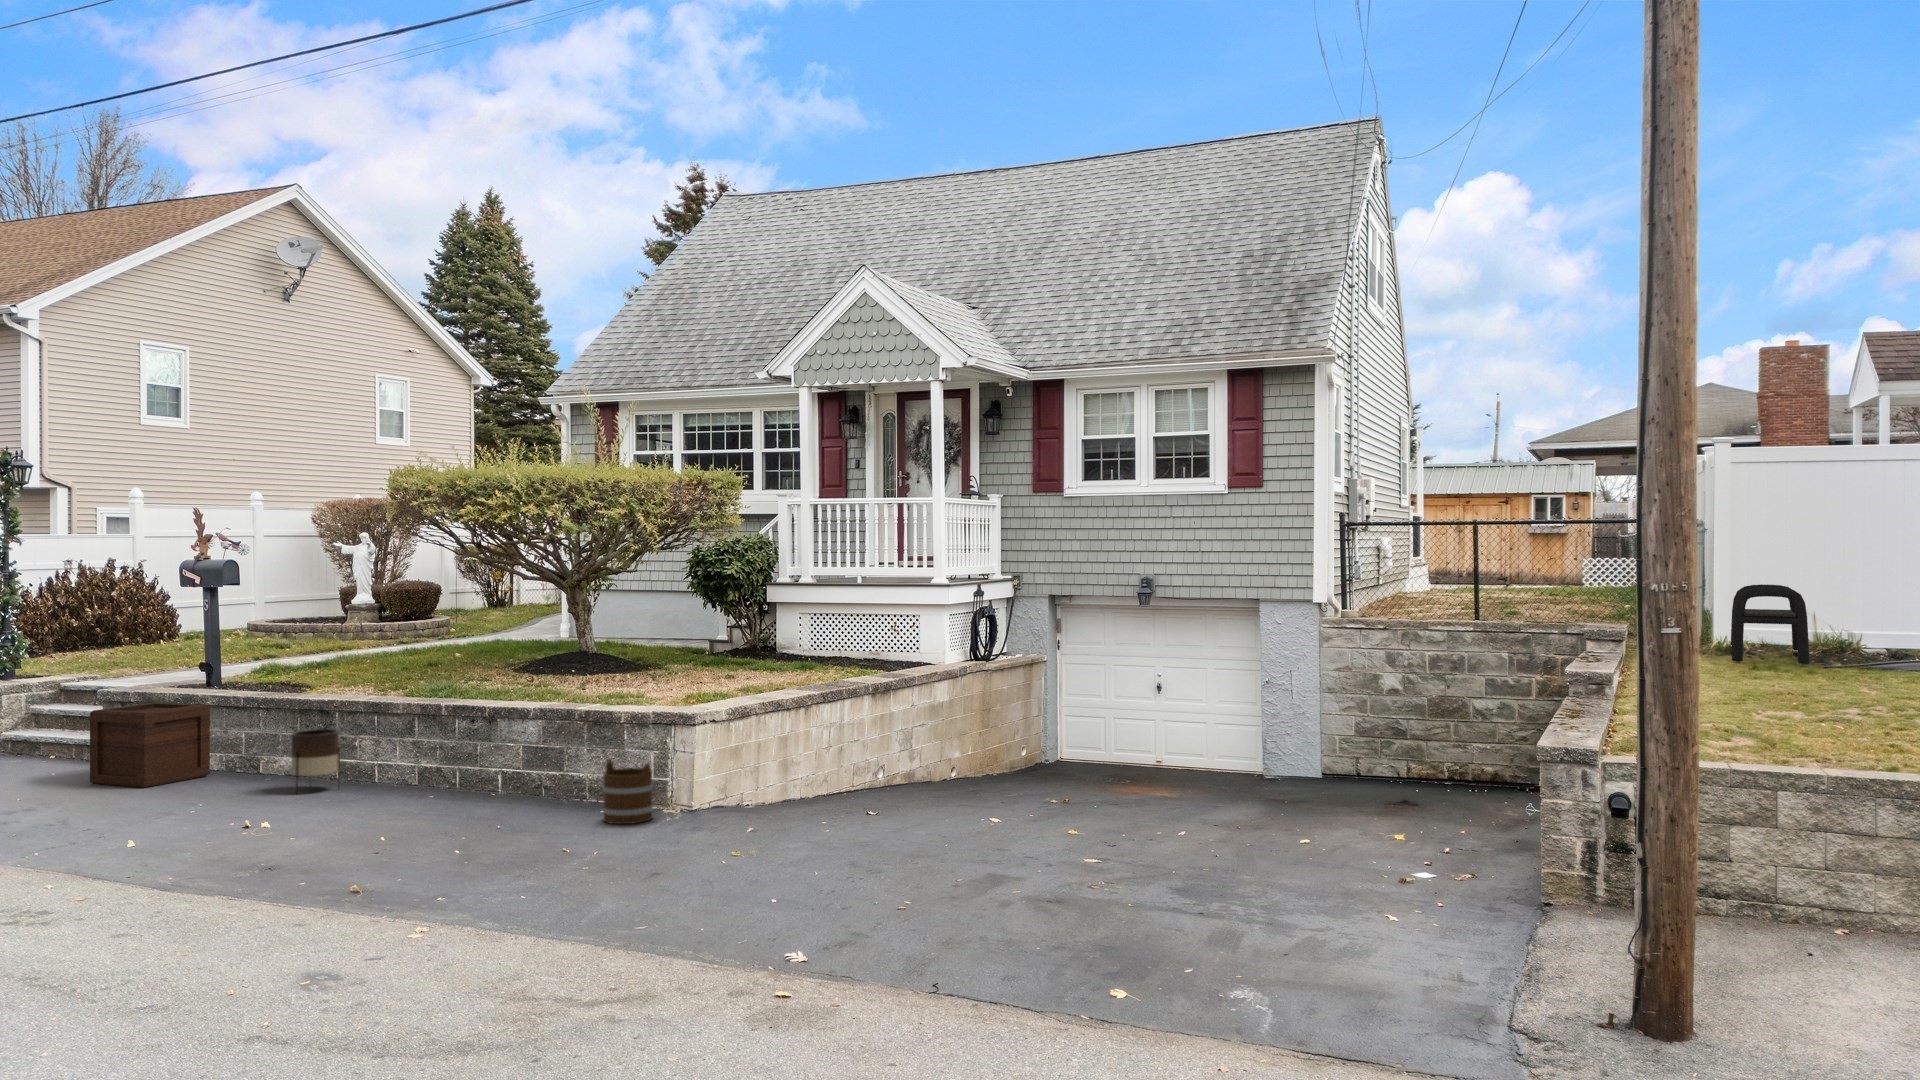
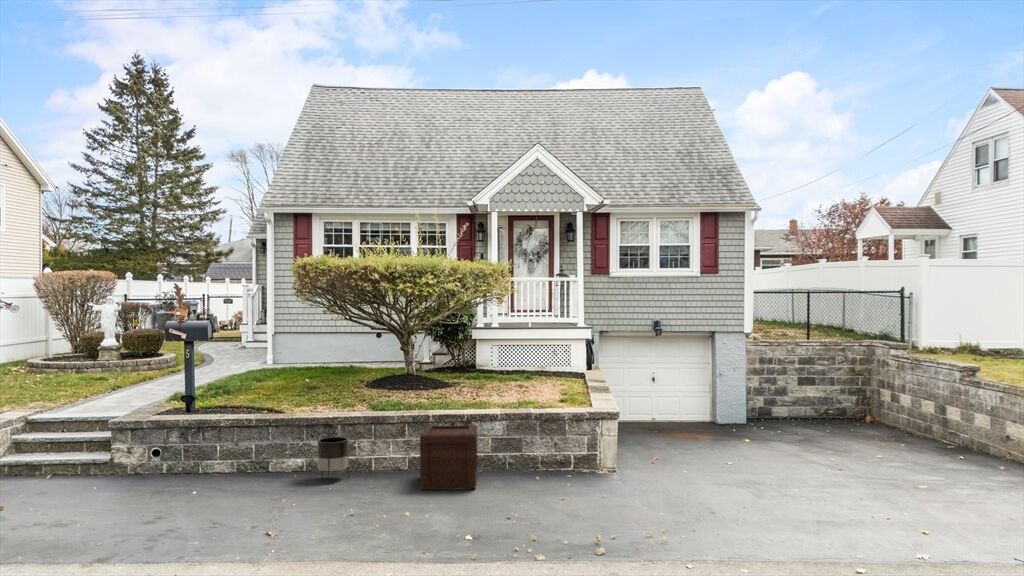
bench: present [1731,585,1809,664] -> none [956,320,1009,356]
wooden crate: present [90,702,210,788] -> present [420,425,477,490]
bucket: present [603,762,653,824] -> none [574,444,605,484]

